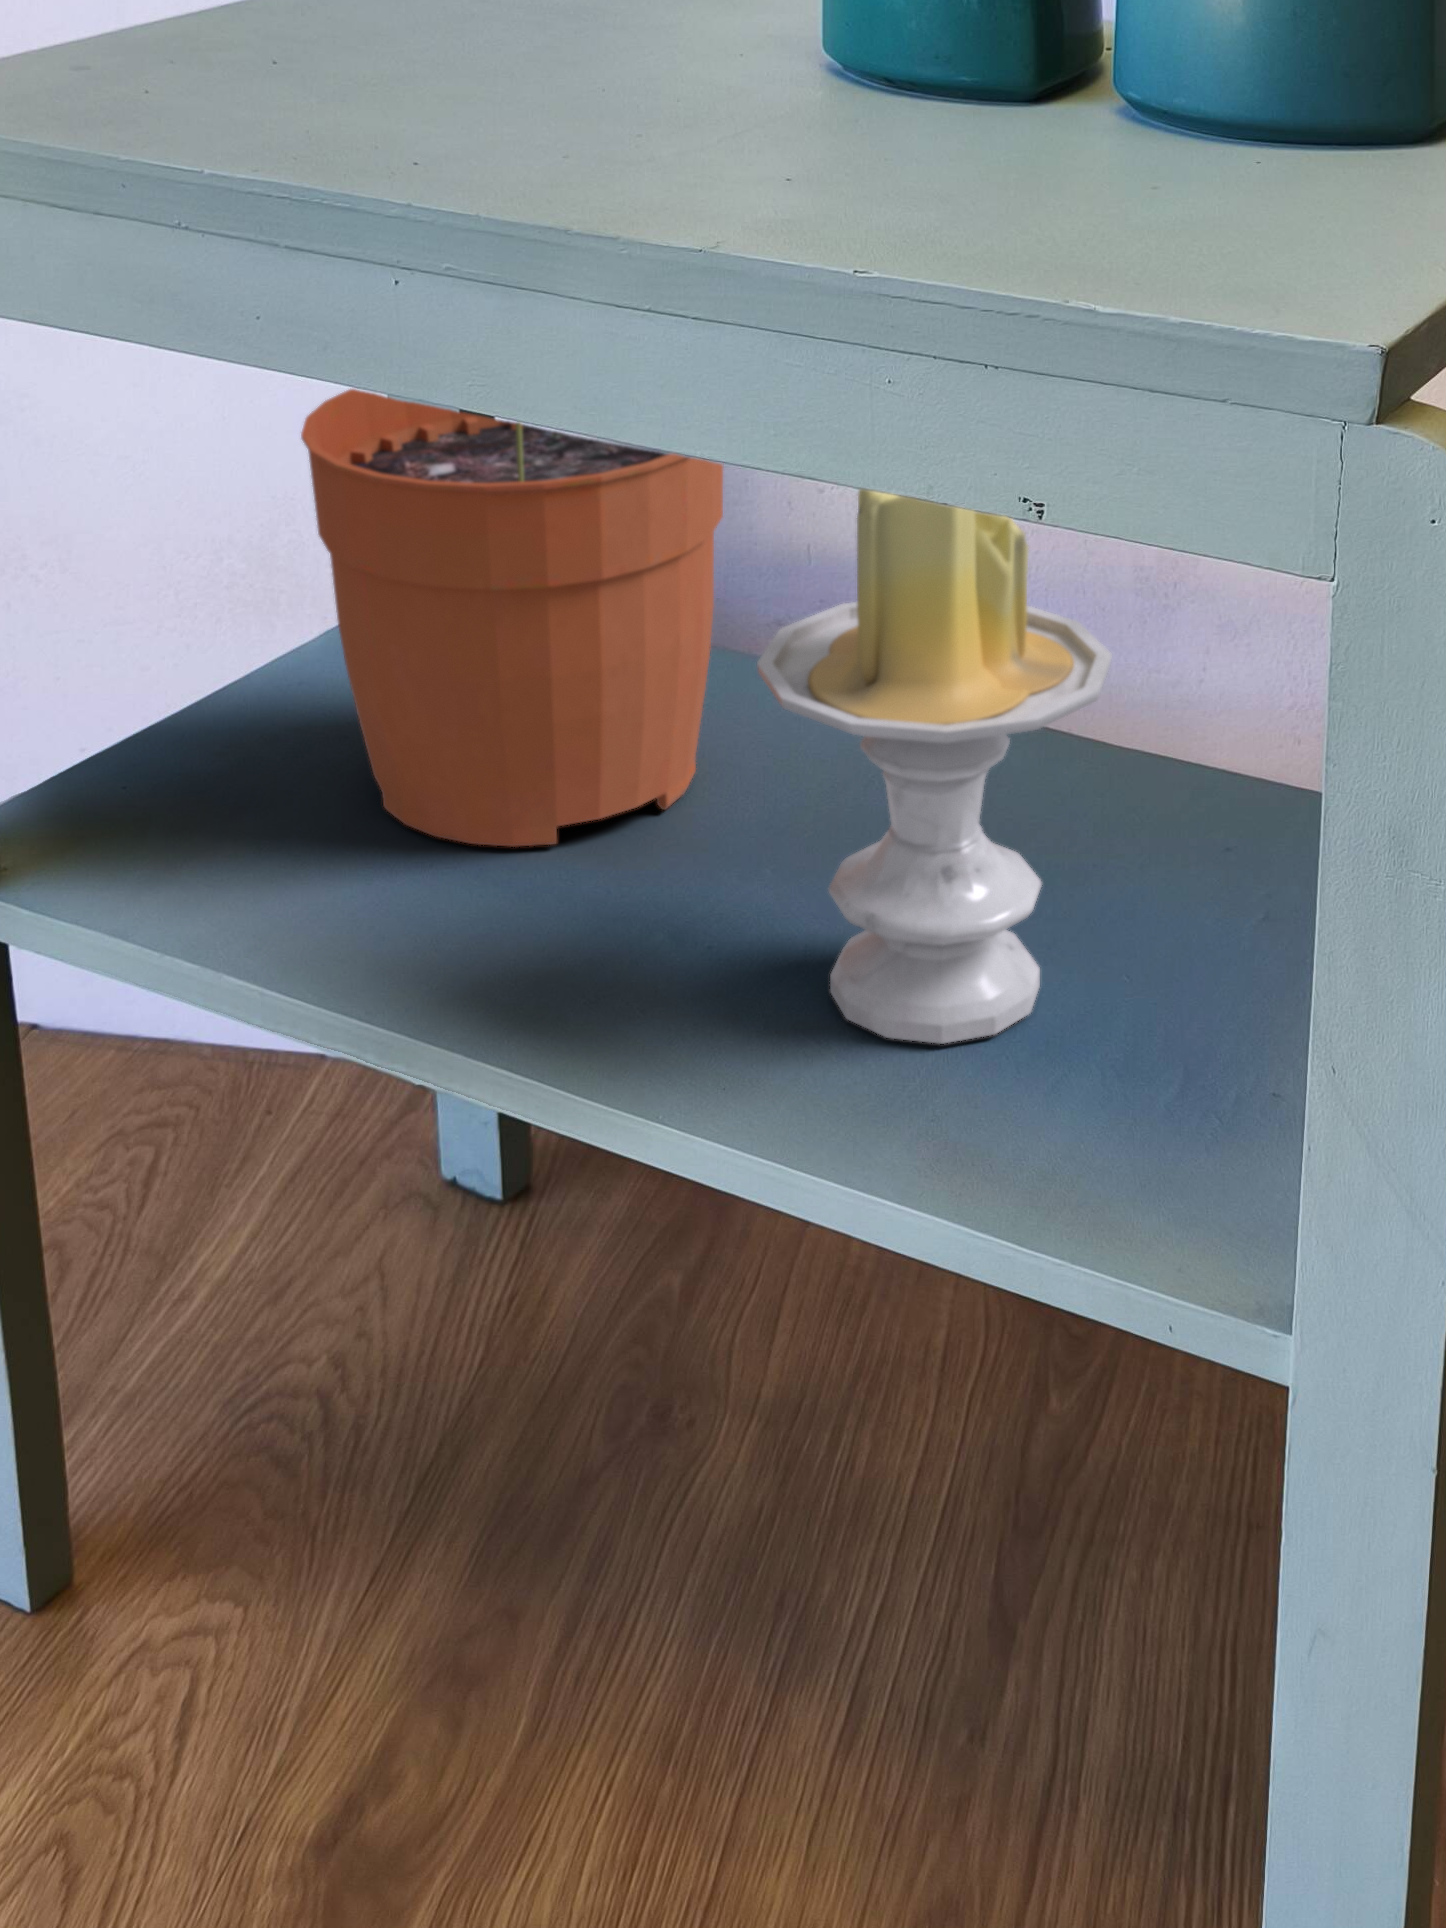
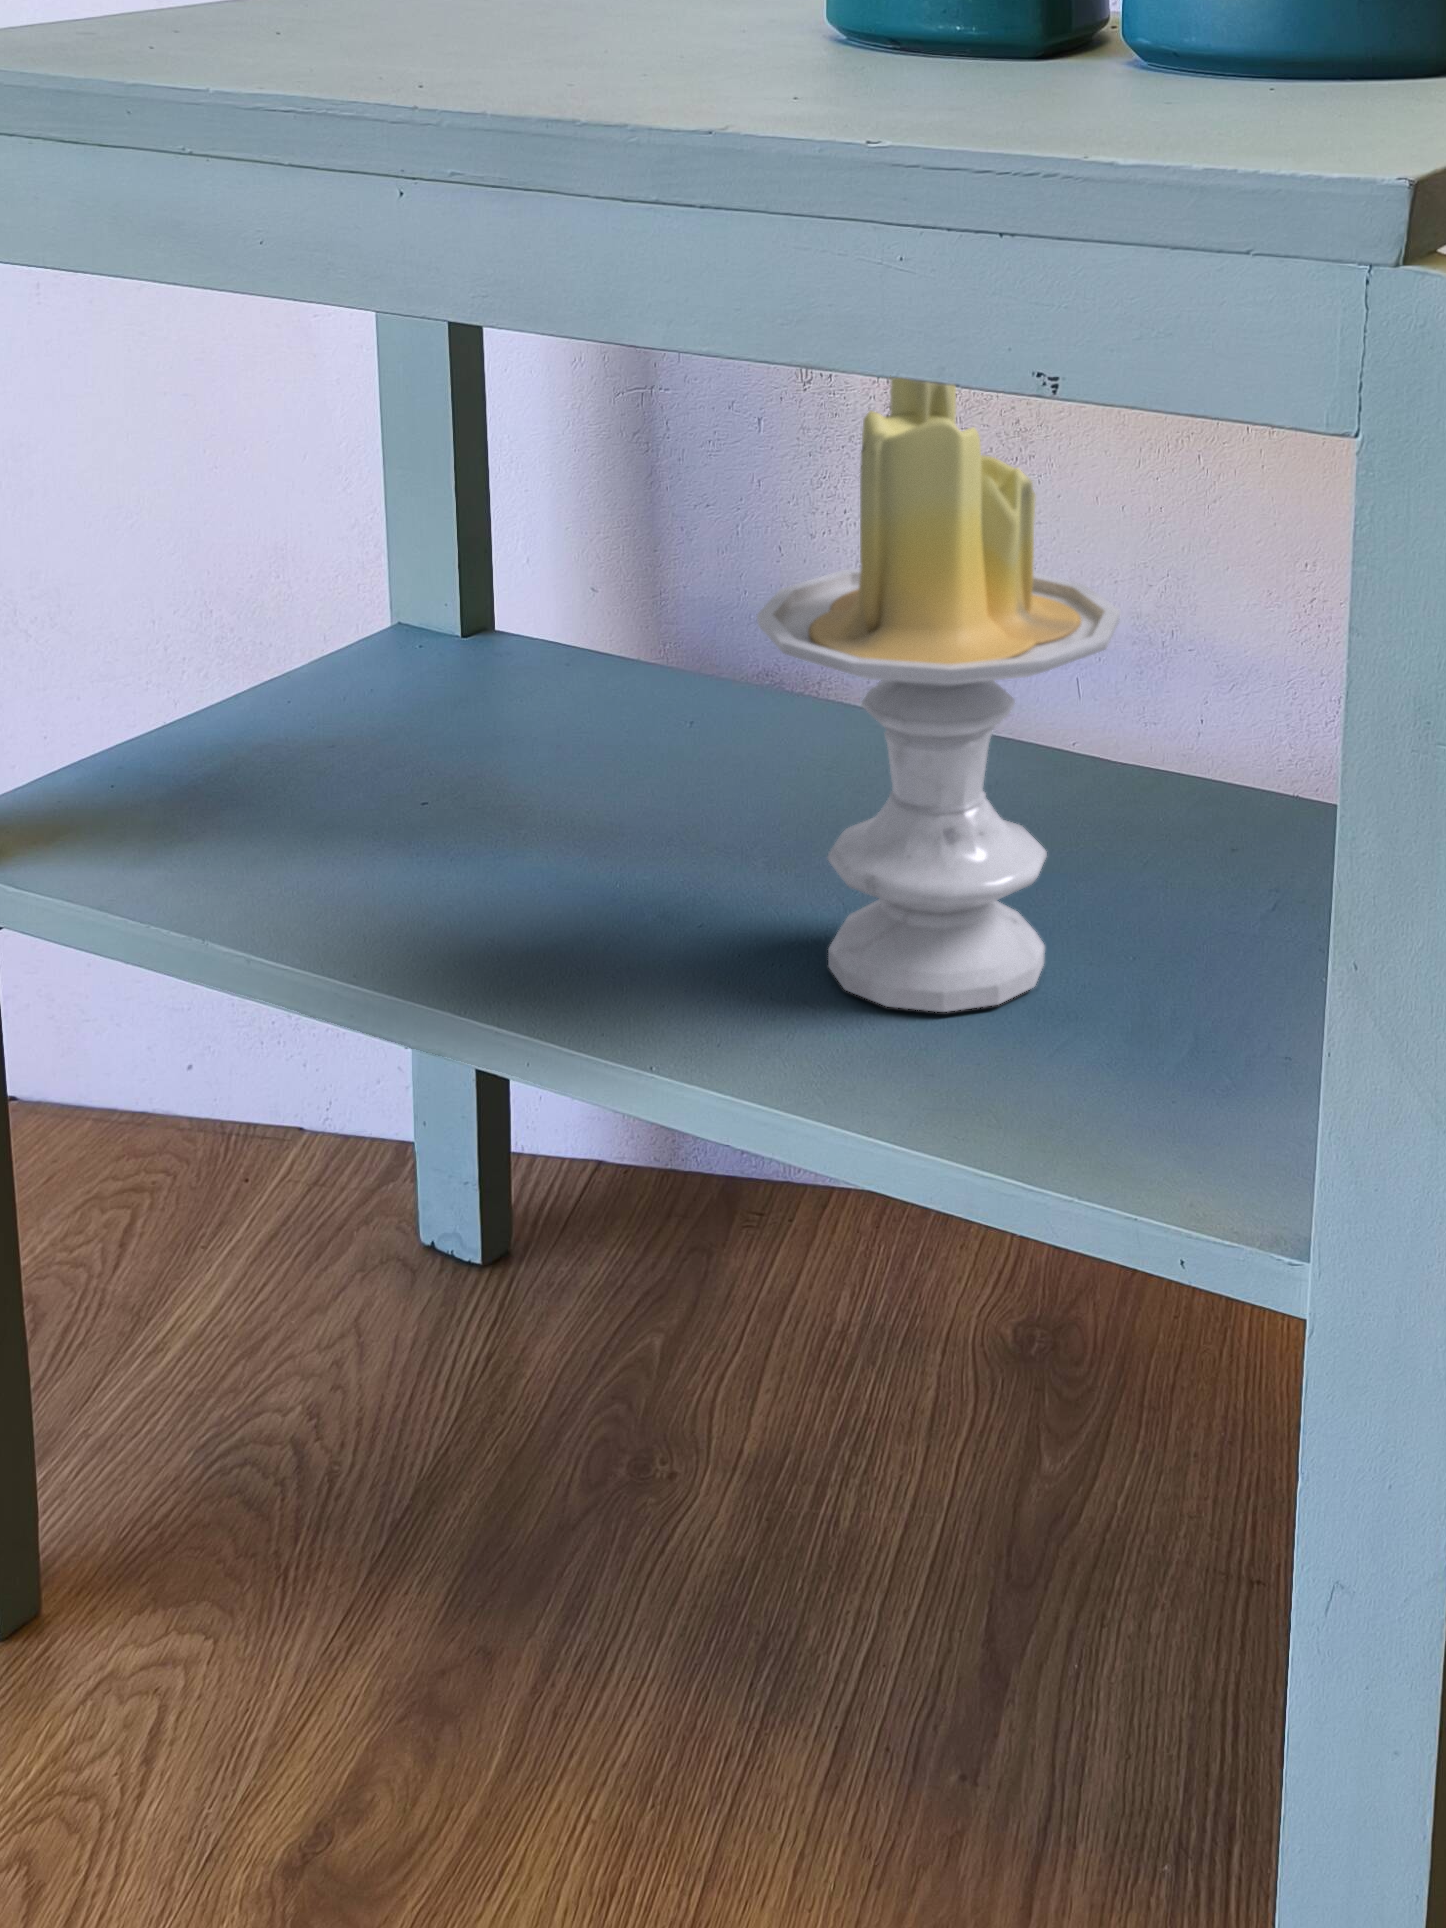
plant pot: present [301,389,723,847] -> none [297,190,730,840]

